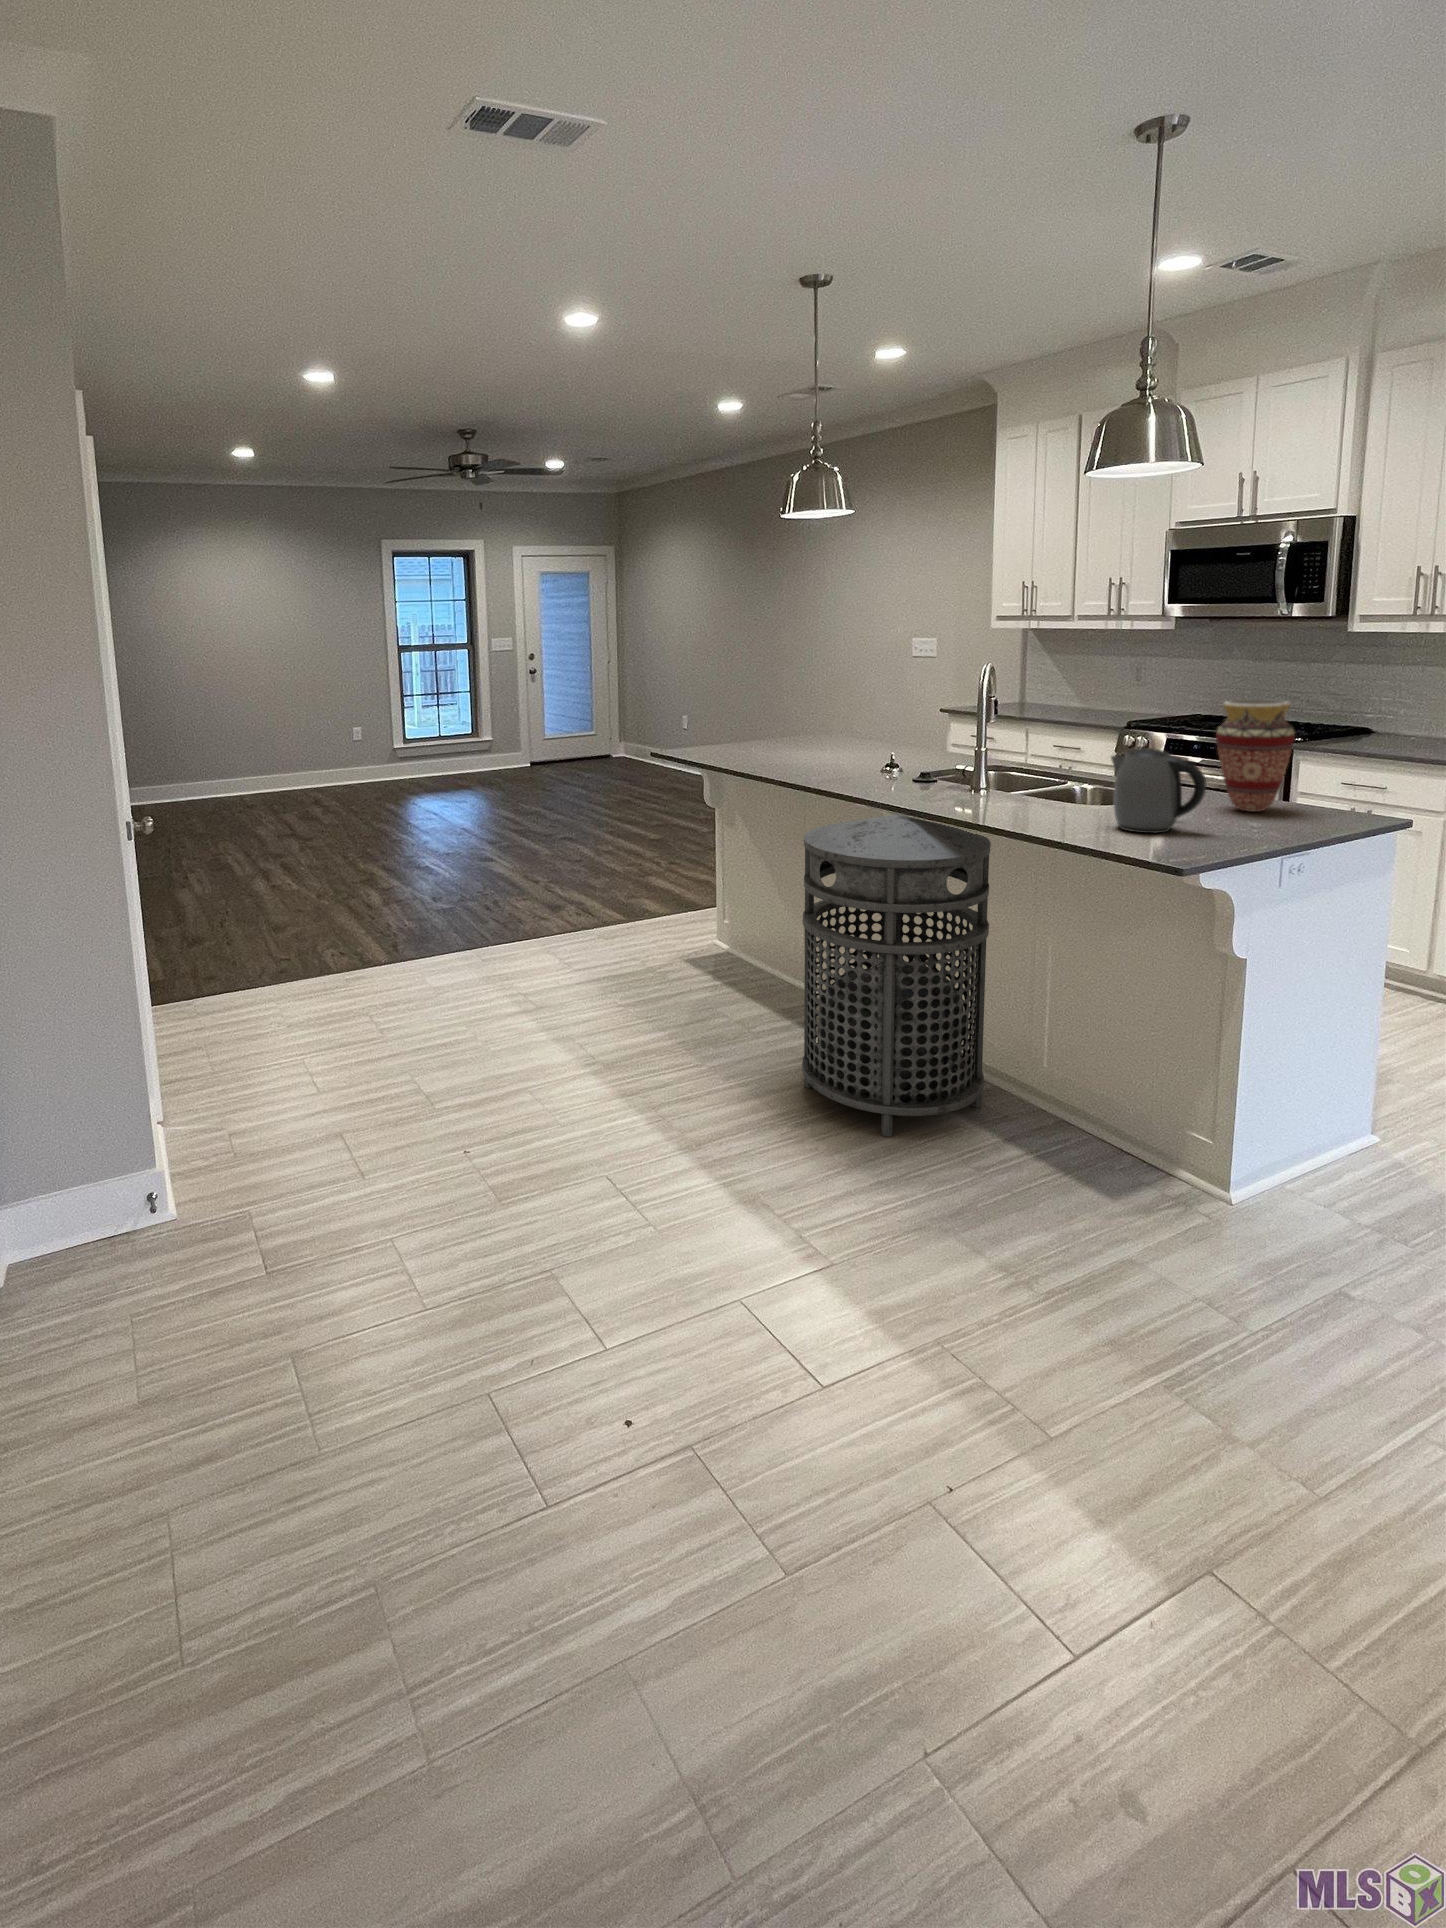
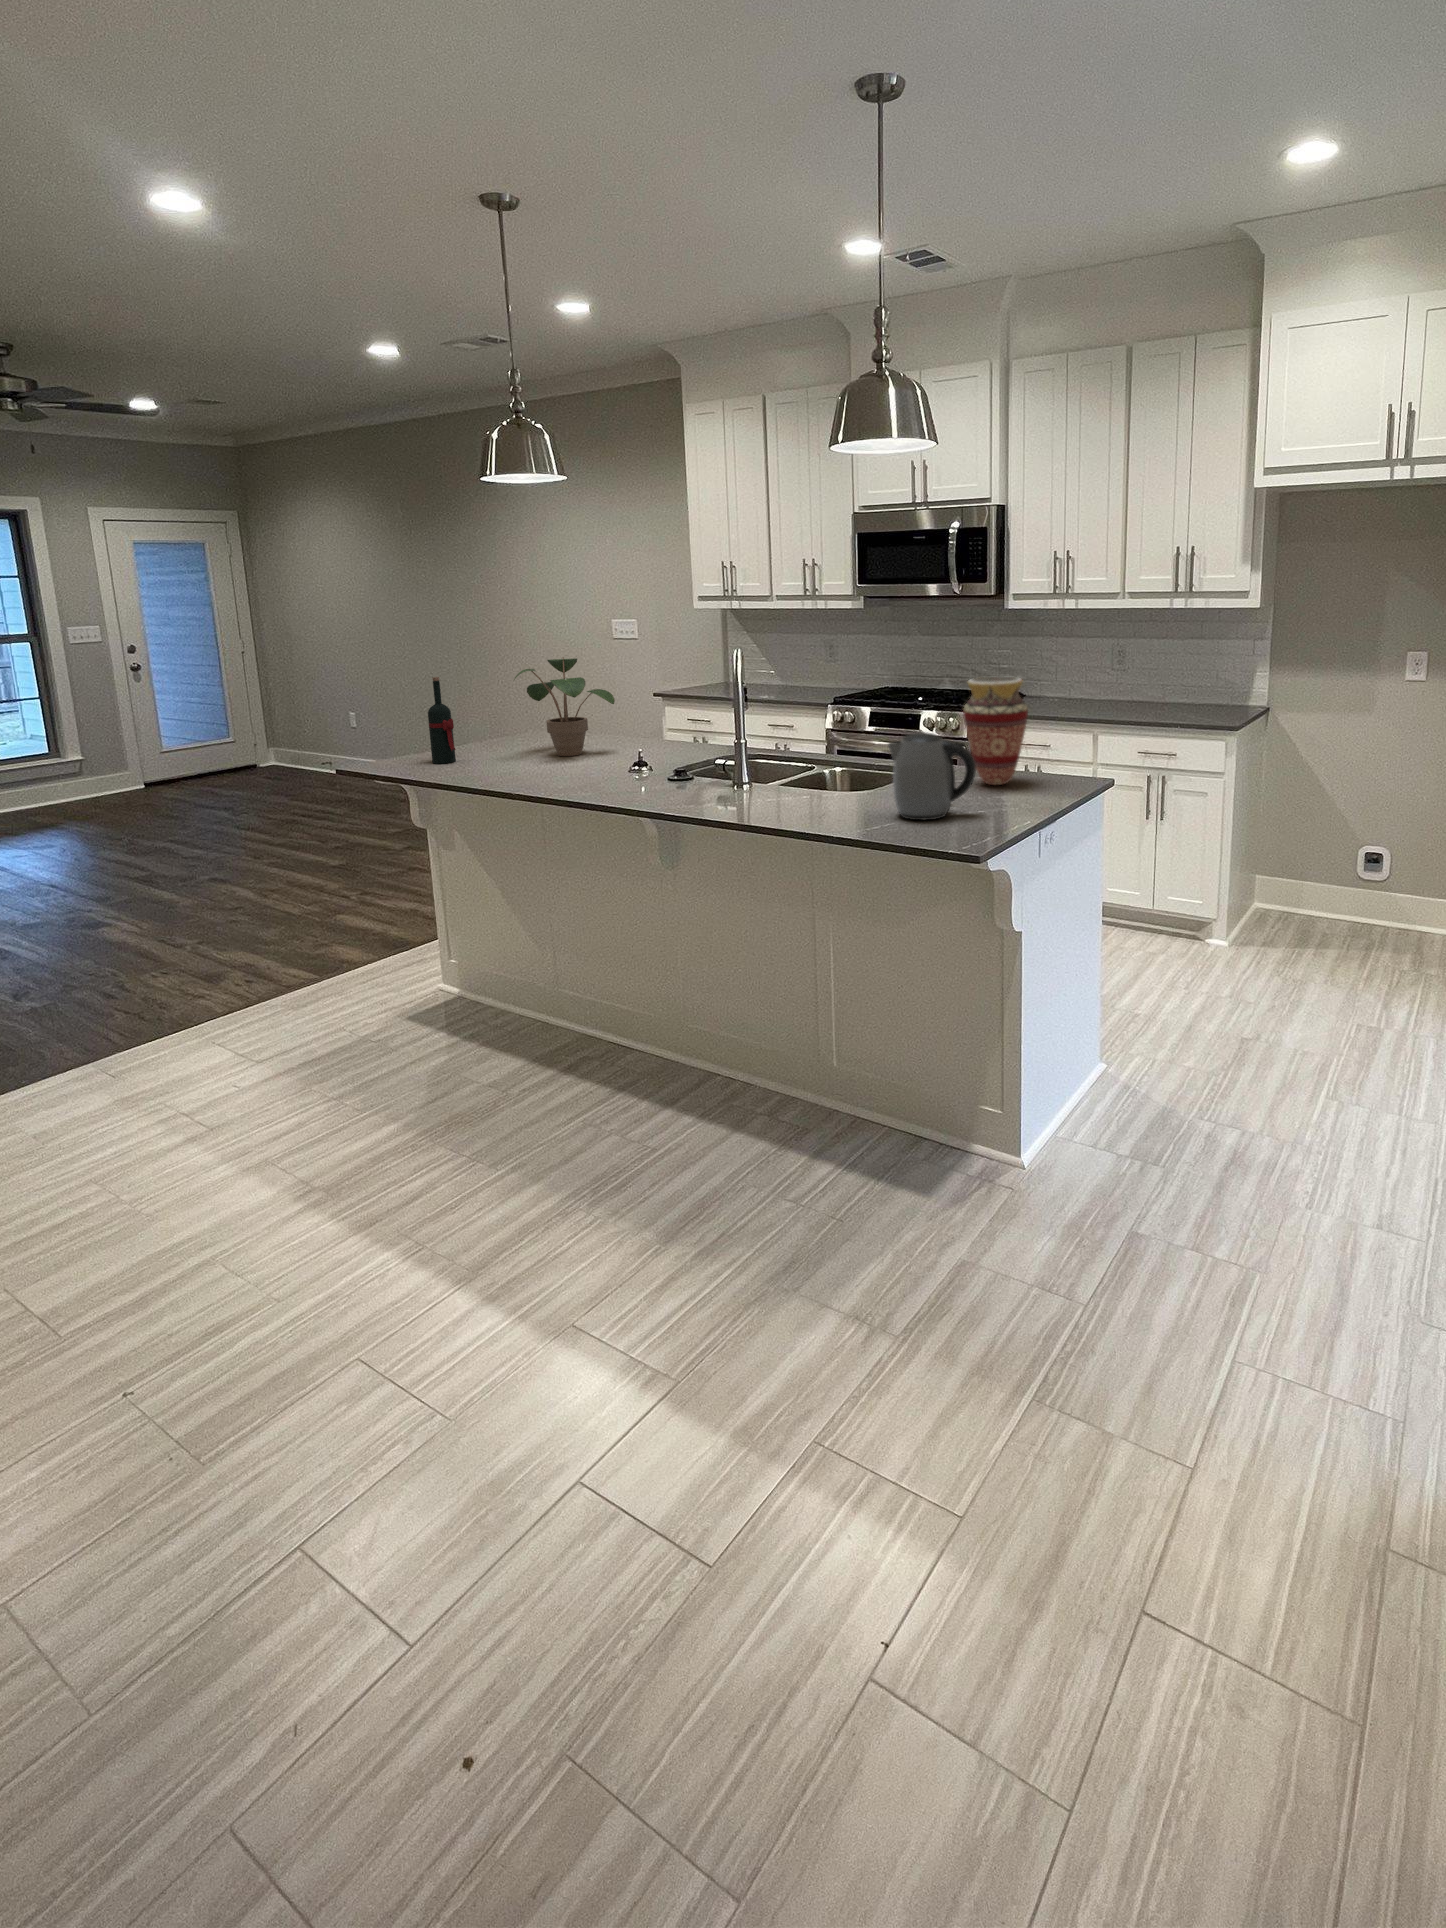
potted plant: none [792,669,879,756] -> present [514,657,615,756]
wine bottle: none [722,682,741,754] -> present [428,677,456,764]
trash can: present [802,814,991,1137] -> none [565,824,782,1191]

